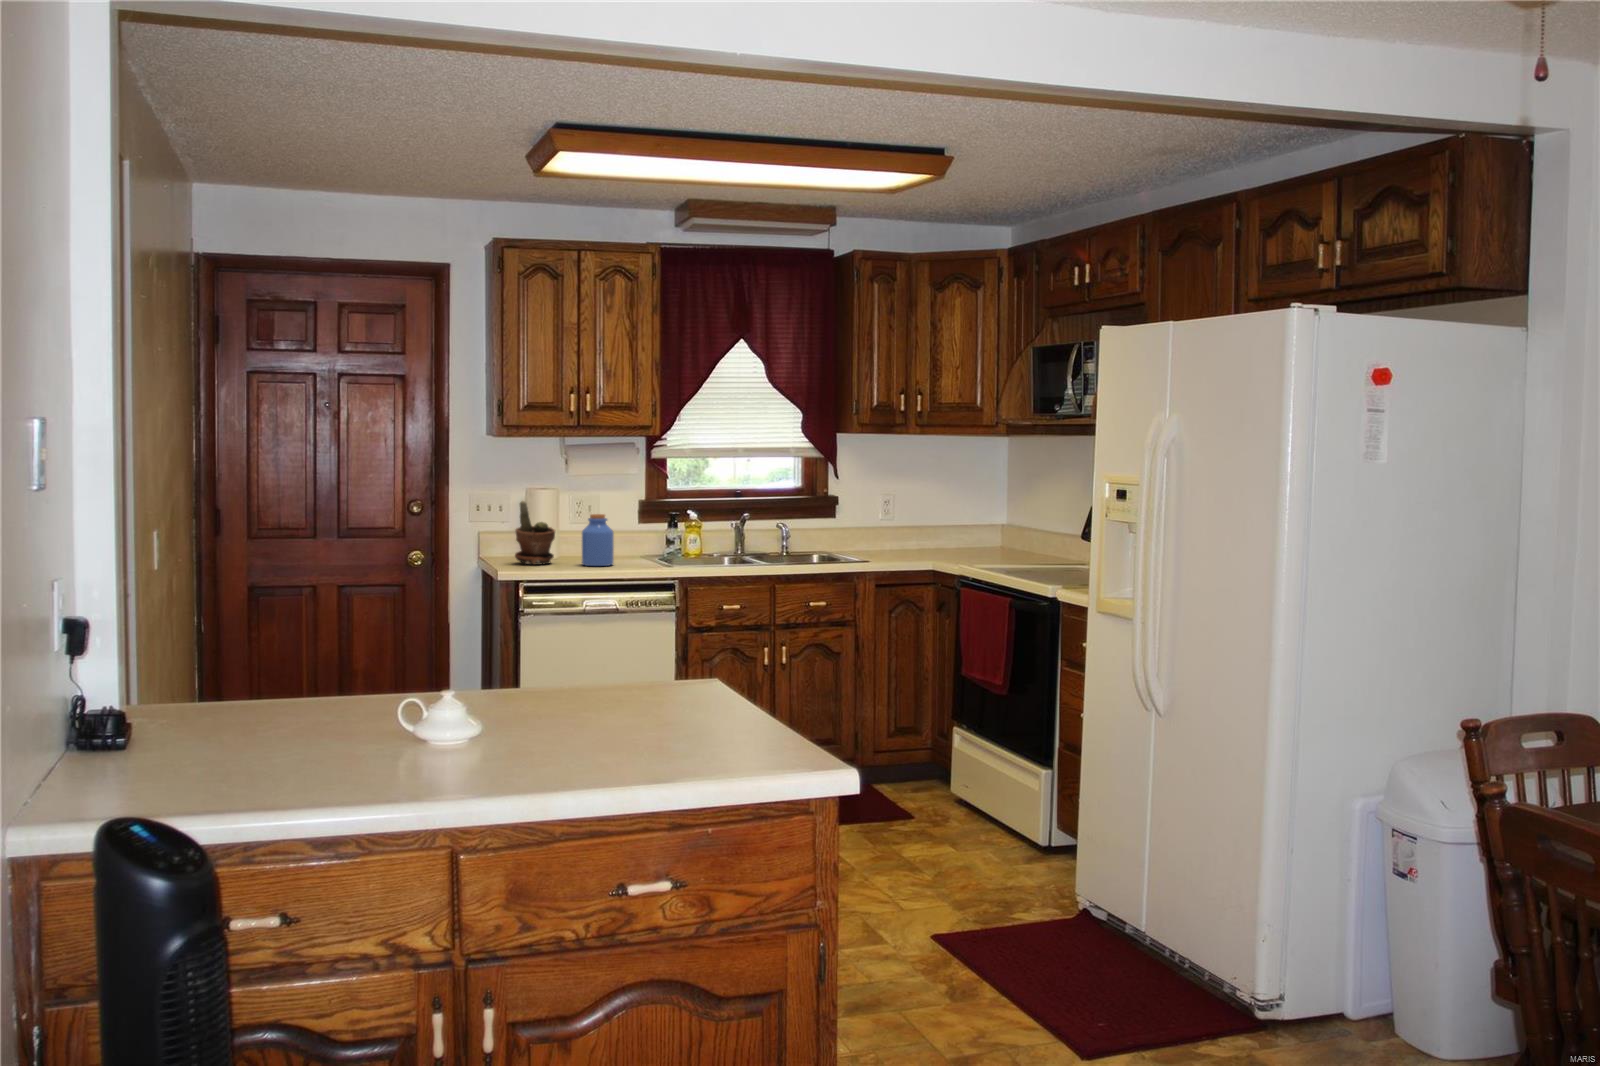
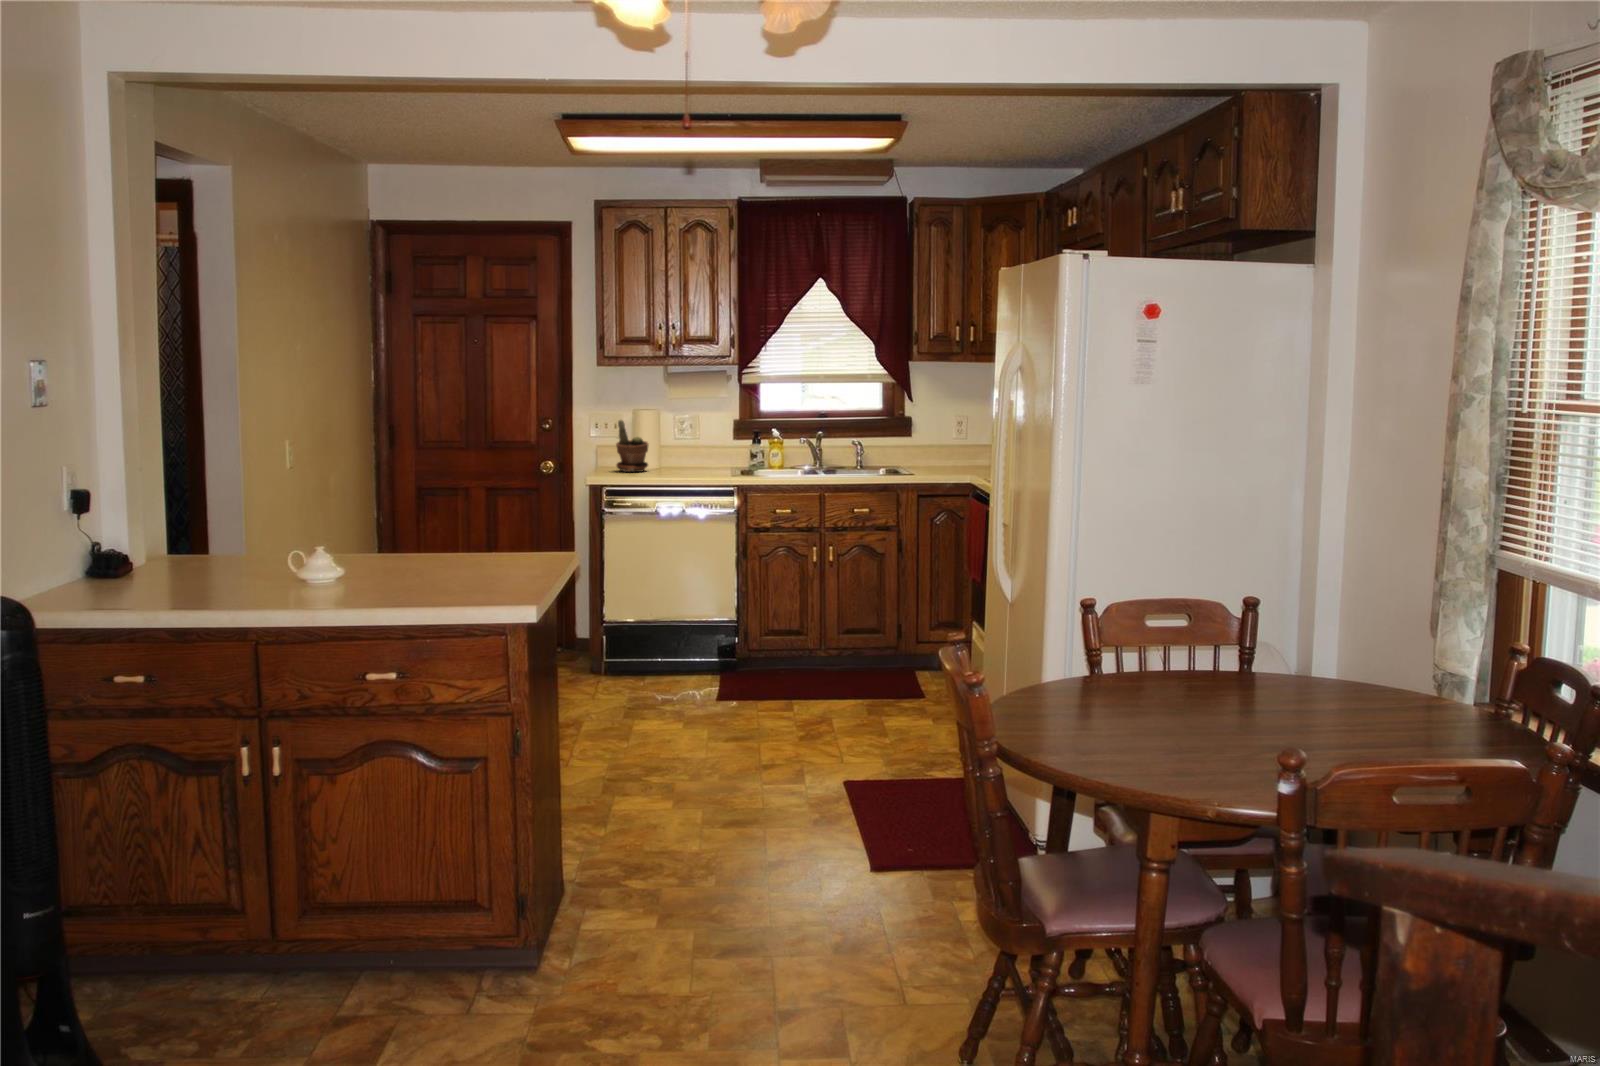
jar: present [582,514,614,566] -> none [666,431,693,474]

